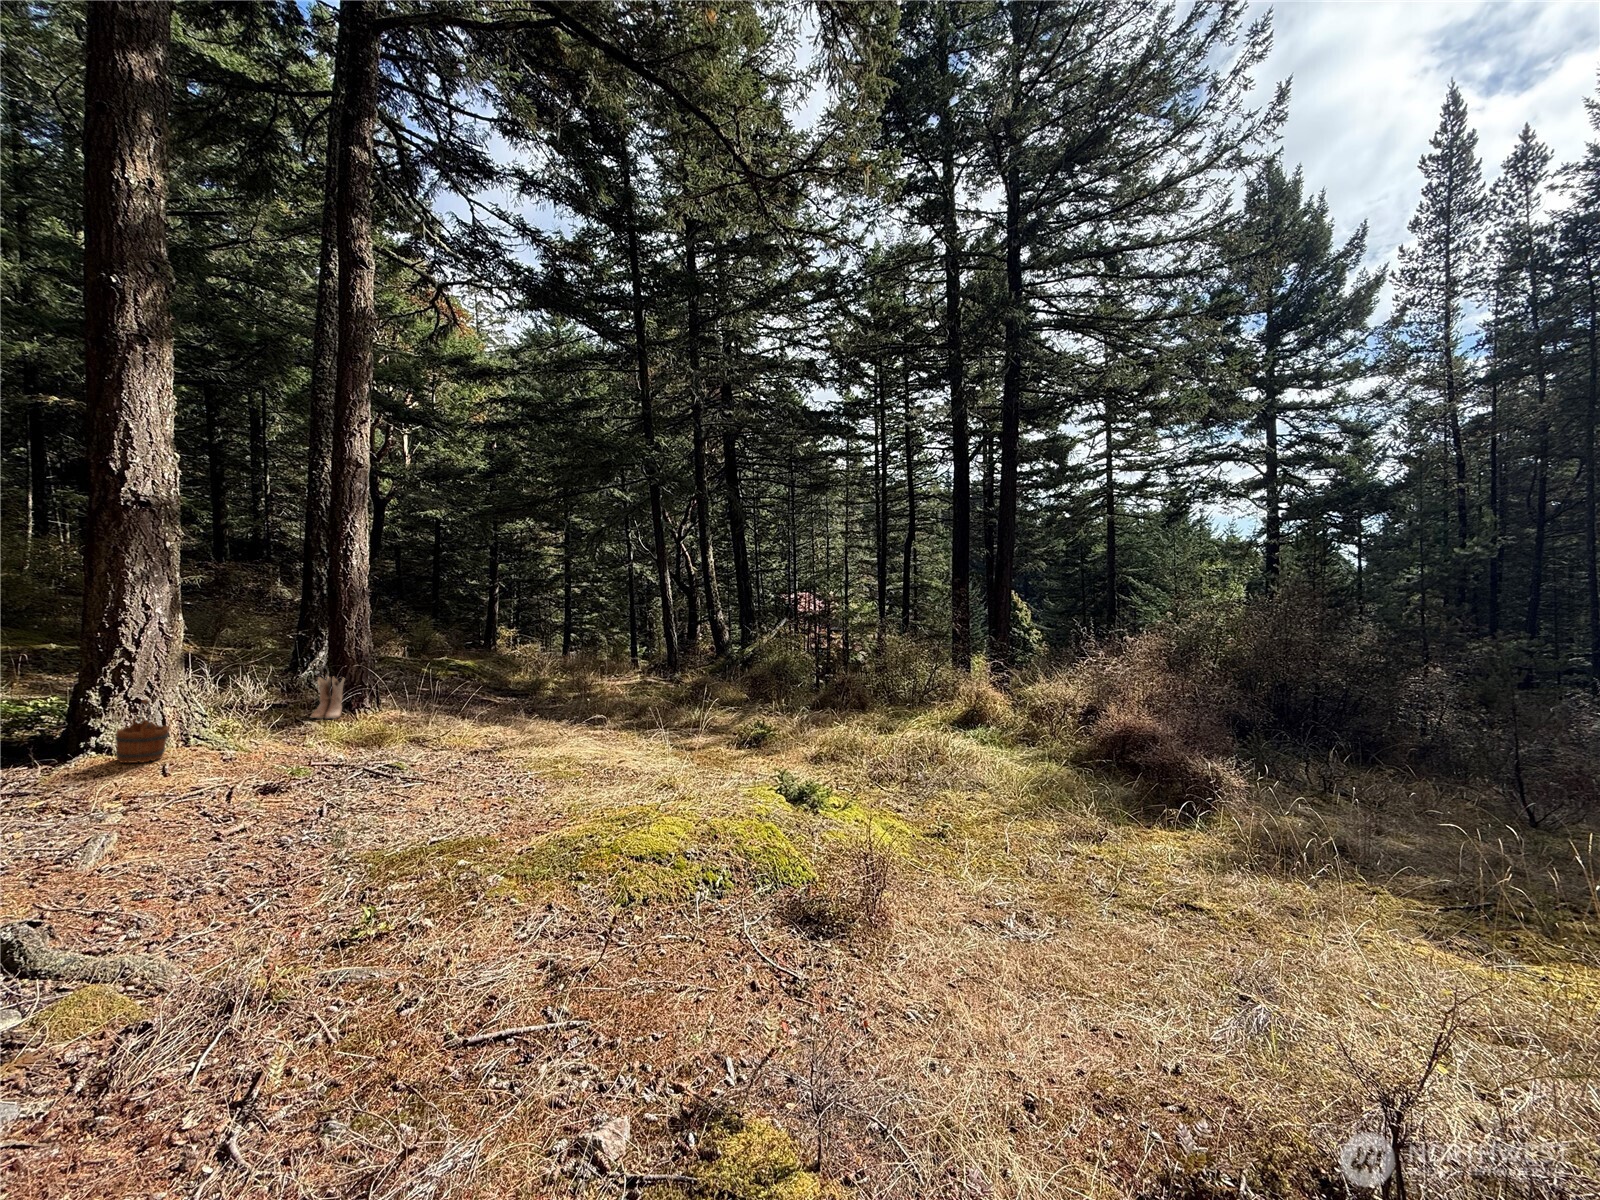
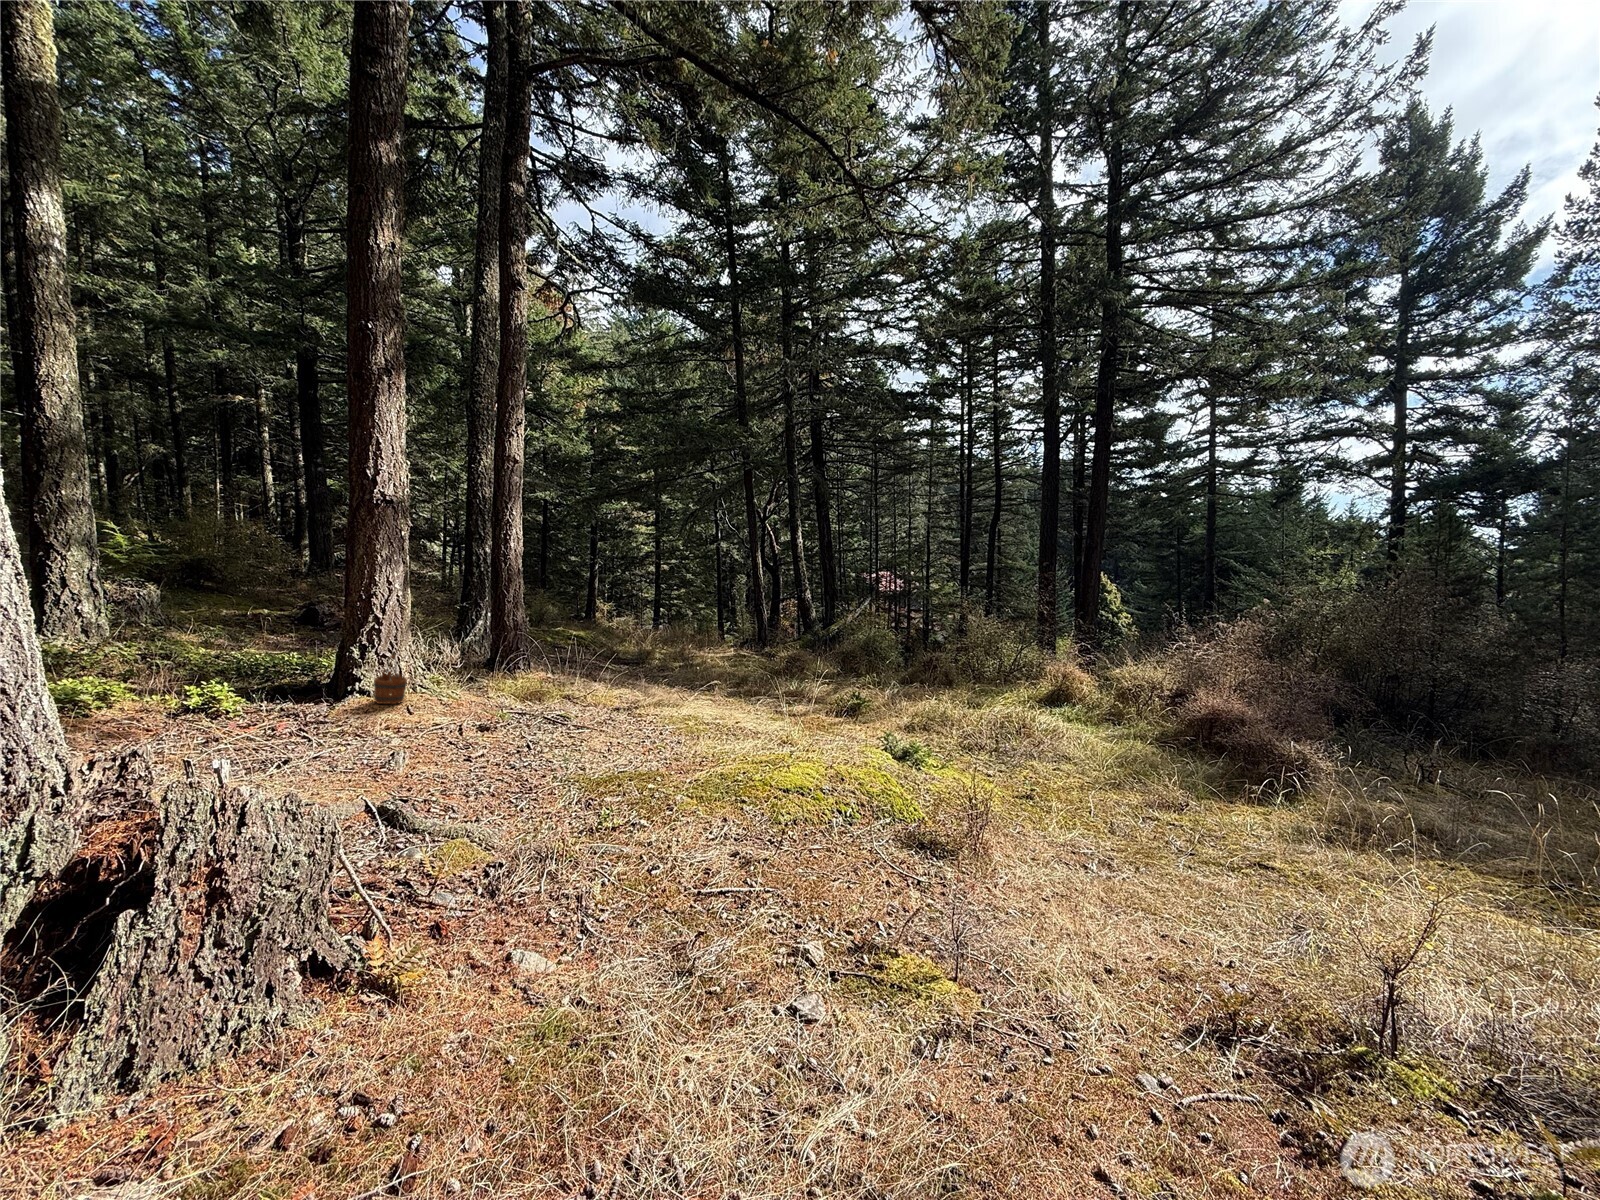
boots: present [311,677,345,719] -> none [478,643,504,678]

